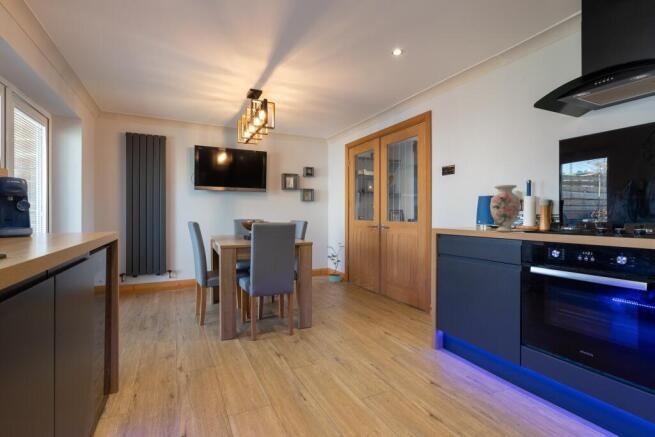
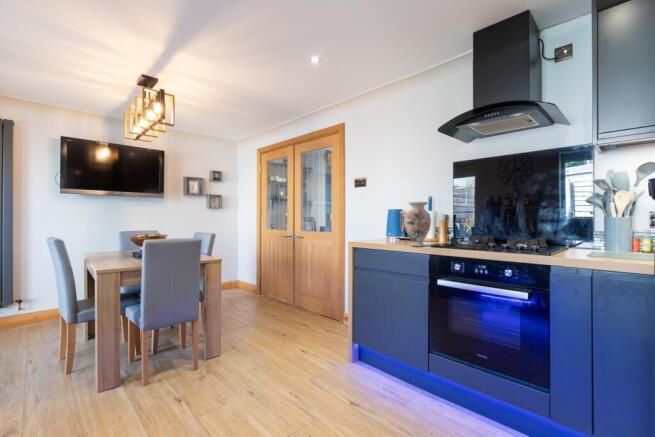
potted plant: present [328,255,341,282] -> none [236,252,256,294]

